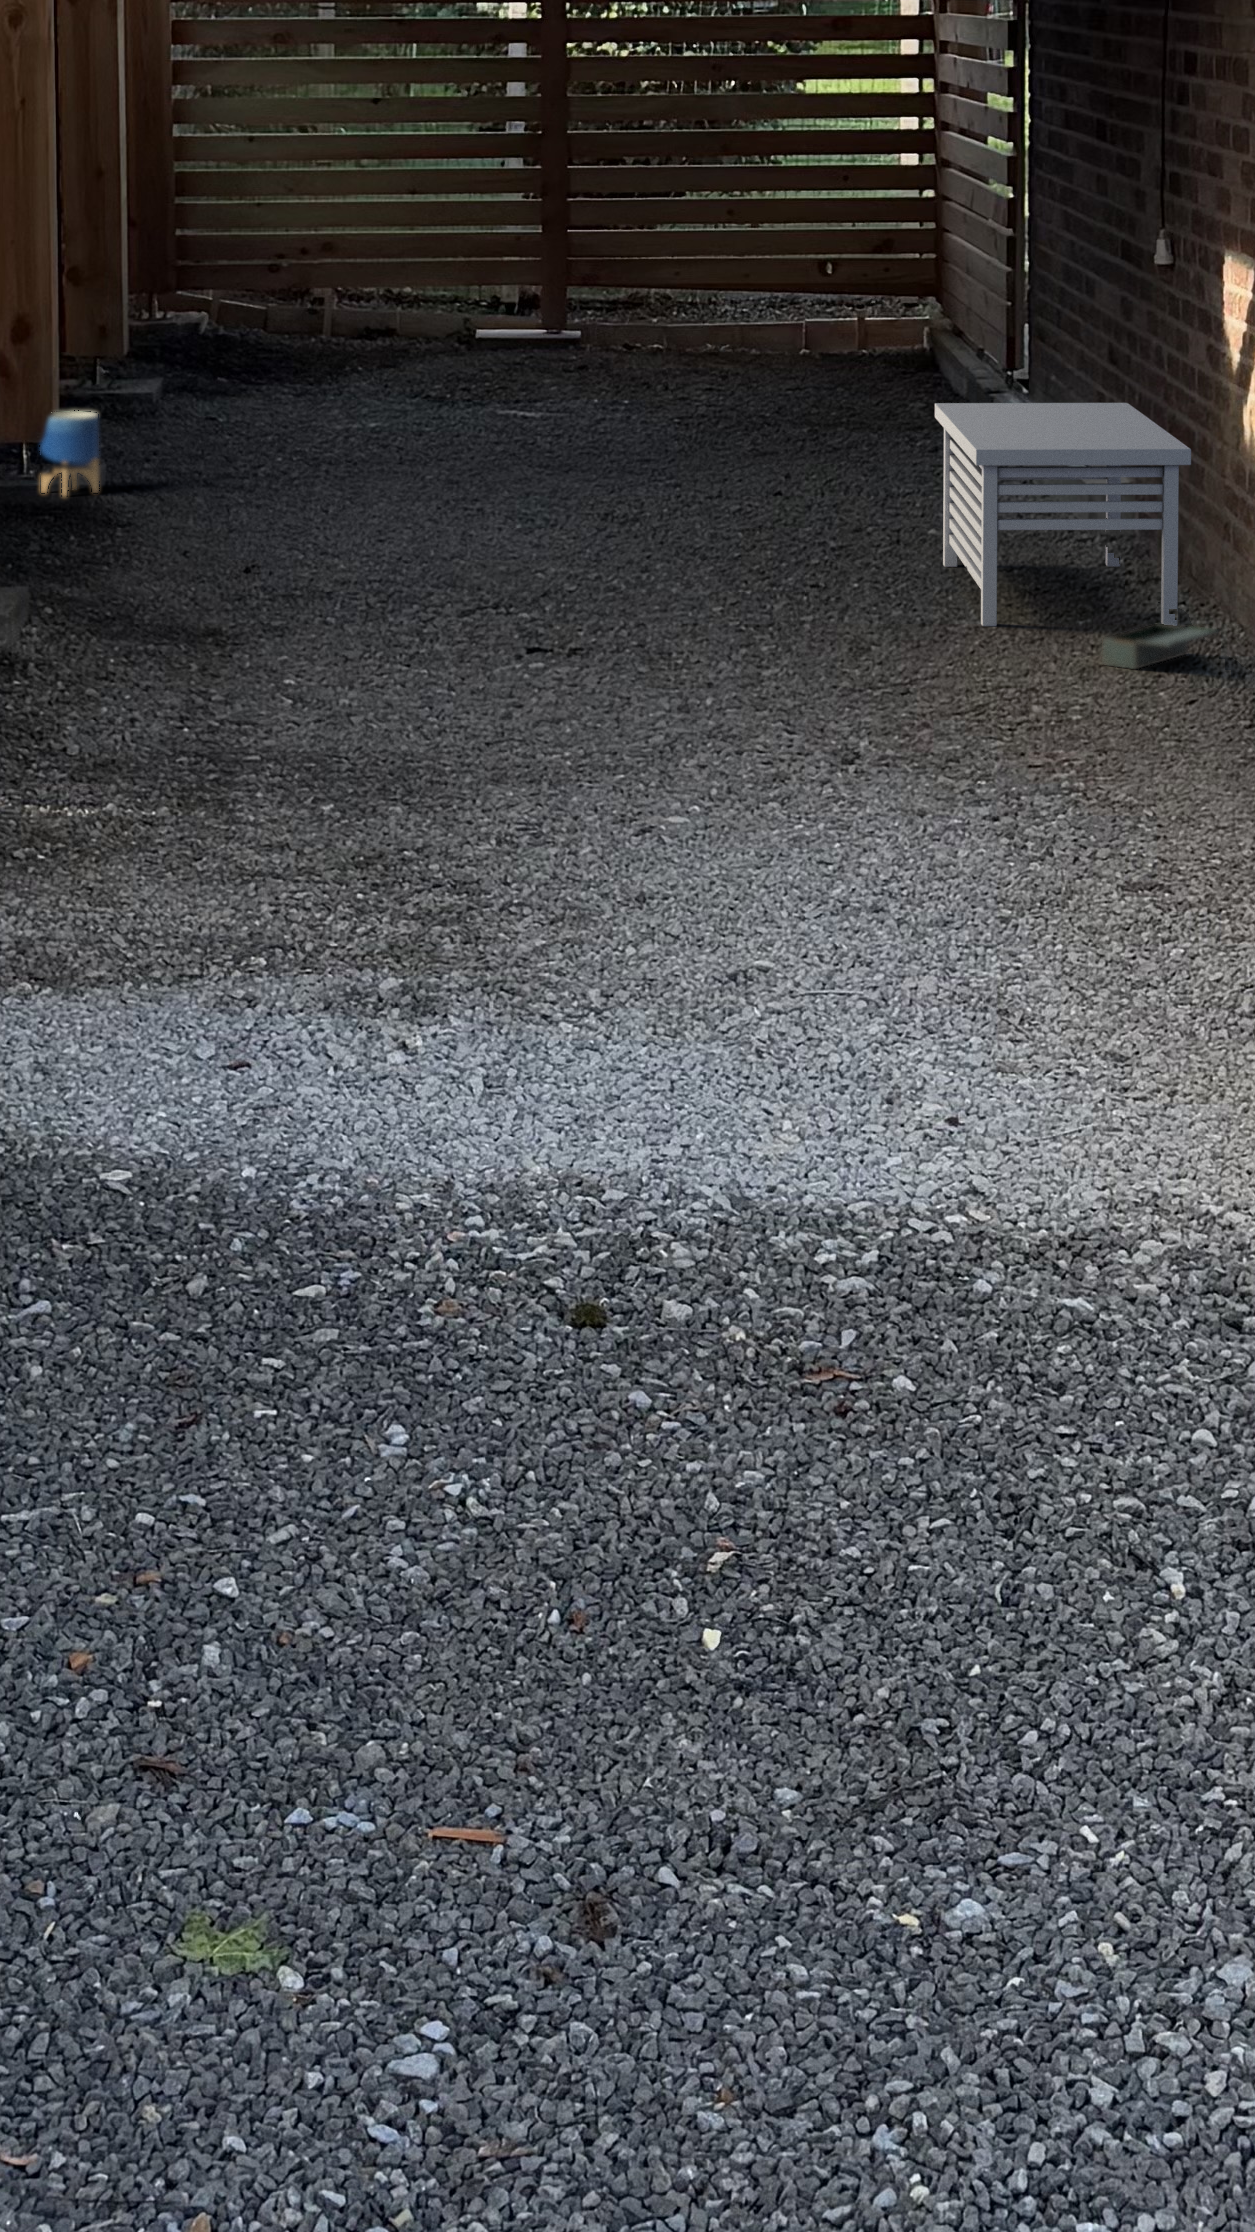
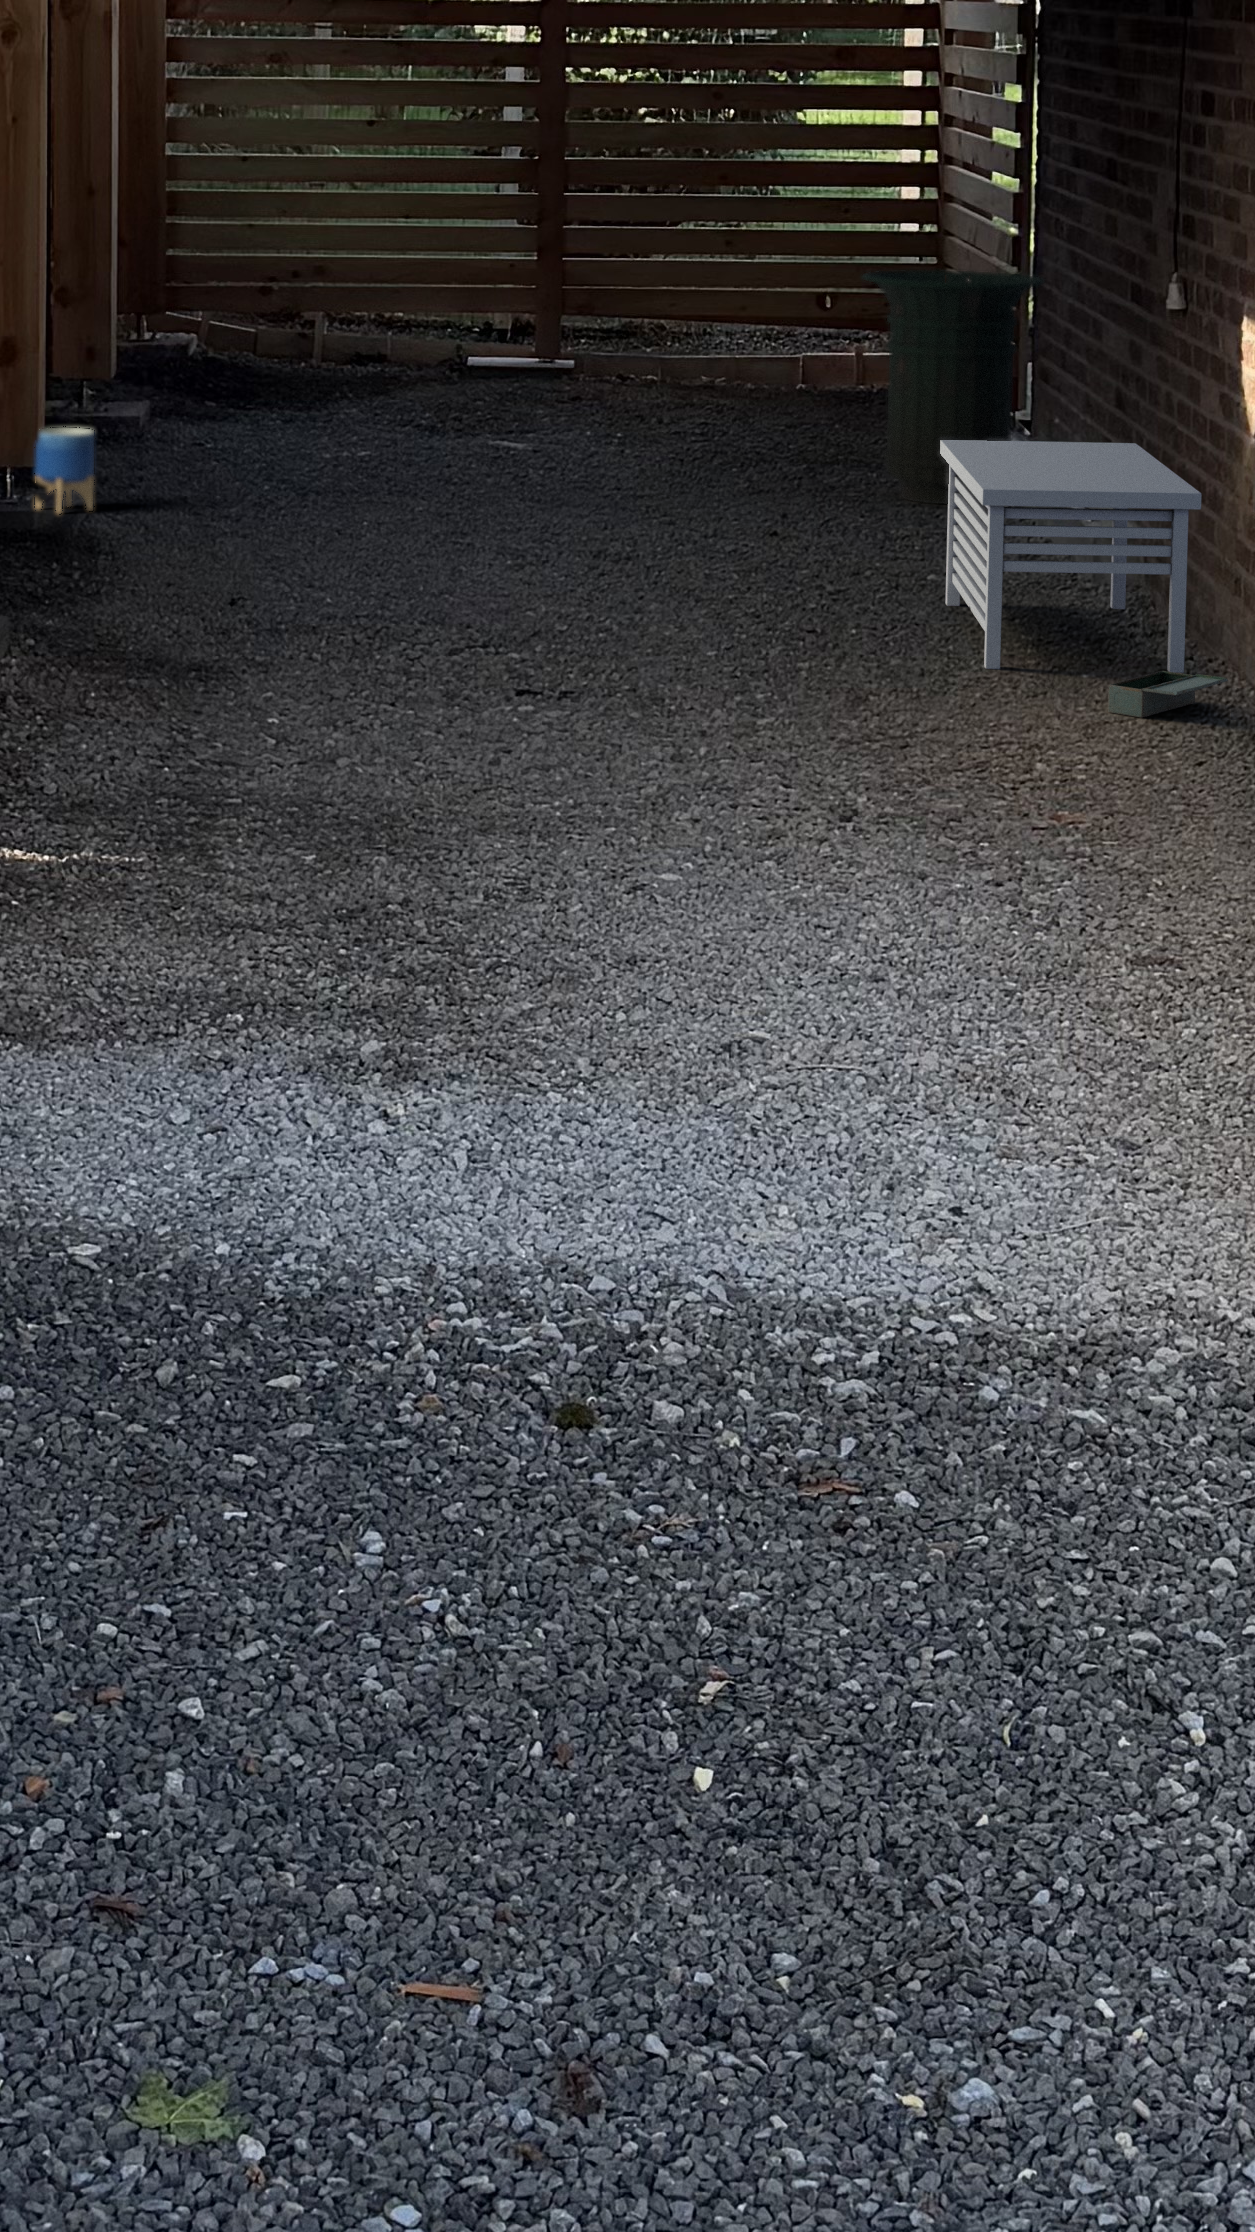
trash can: none [856,239,1037,470] -> present [862,270,1044,504]

